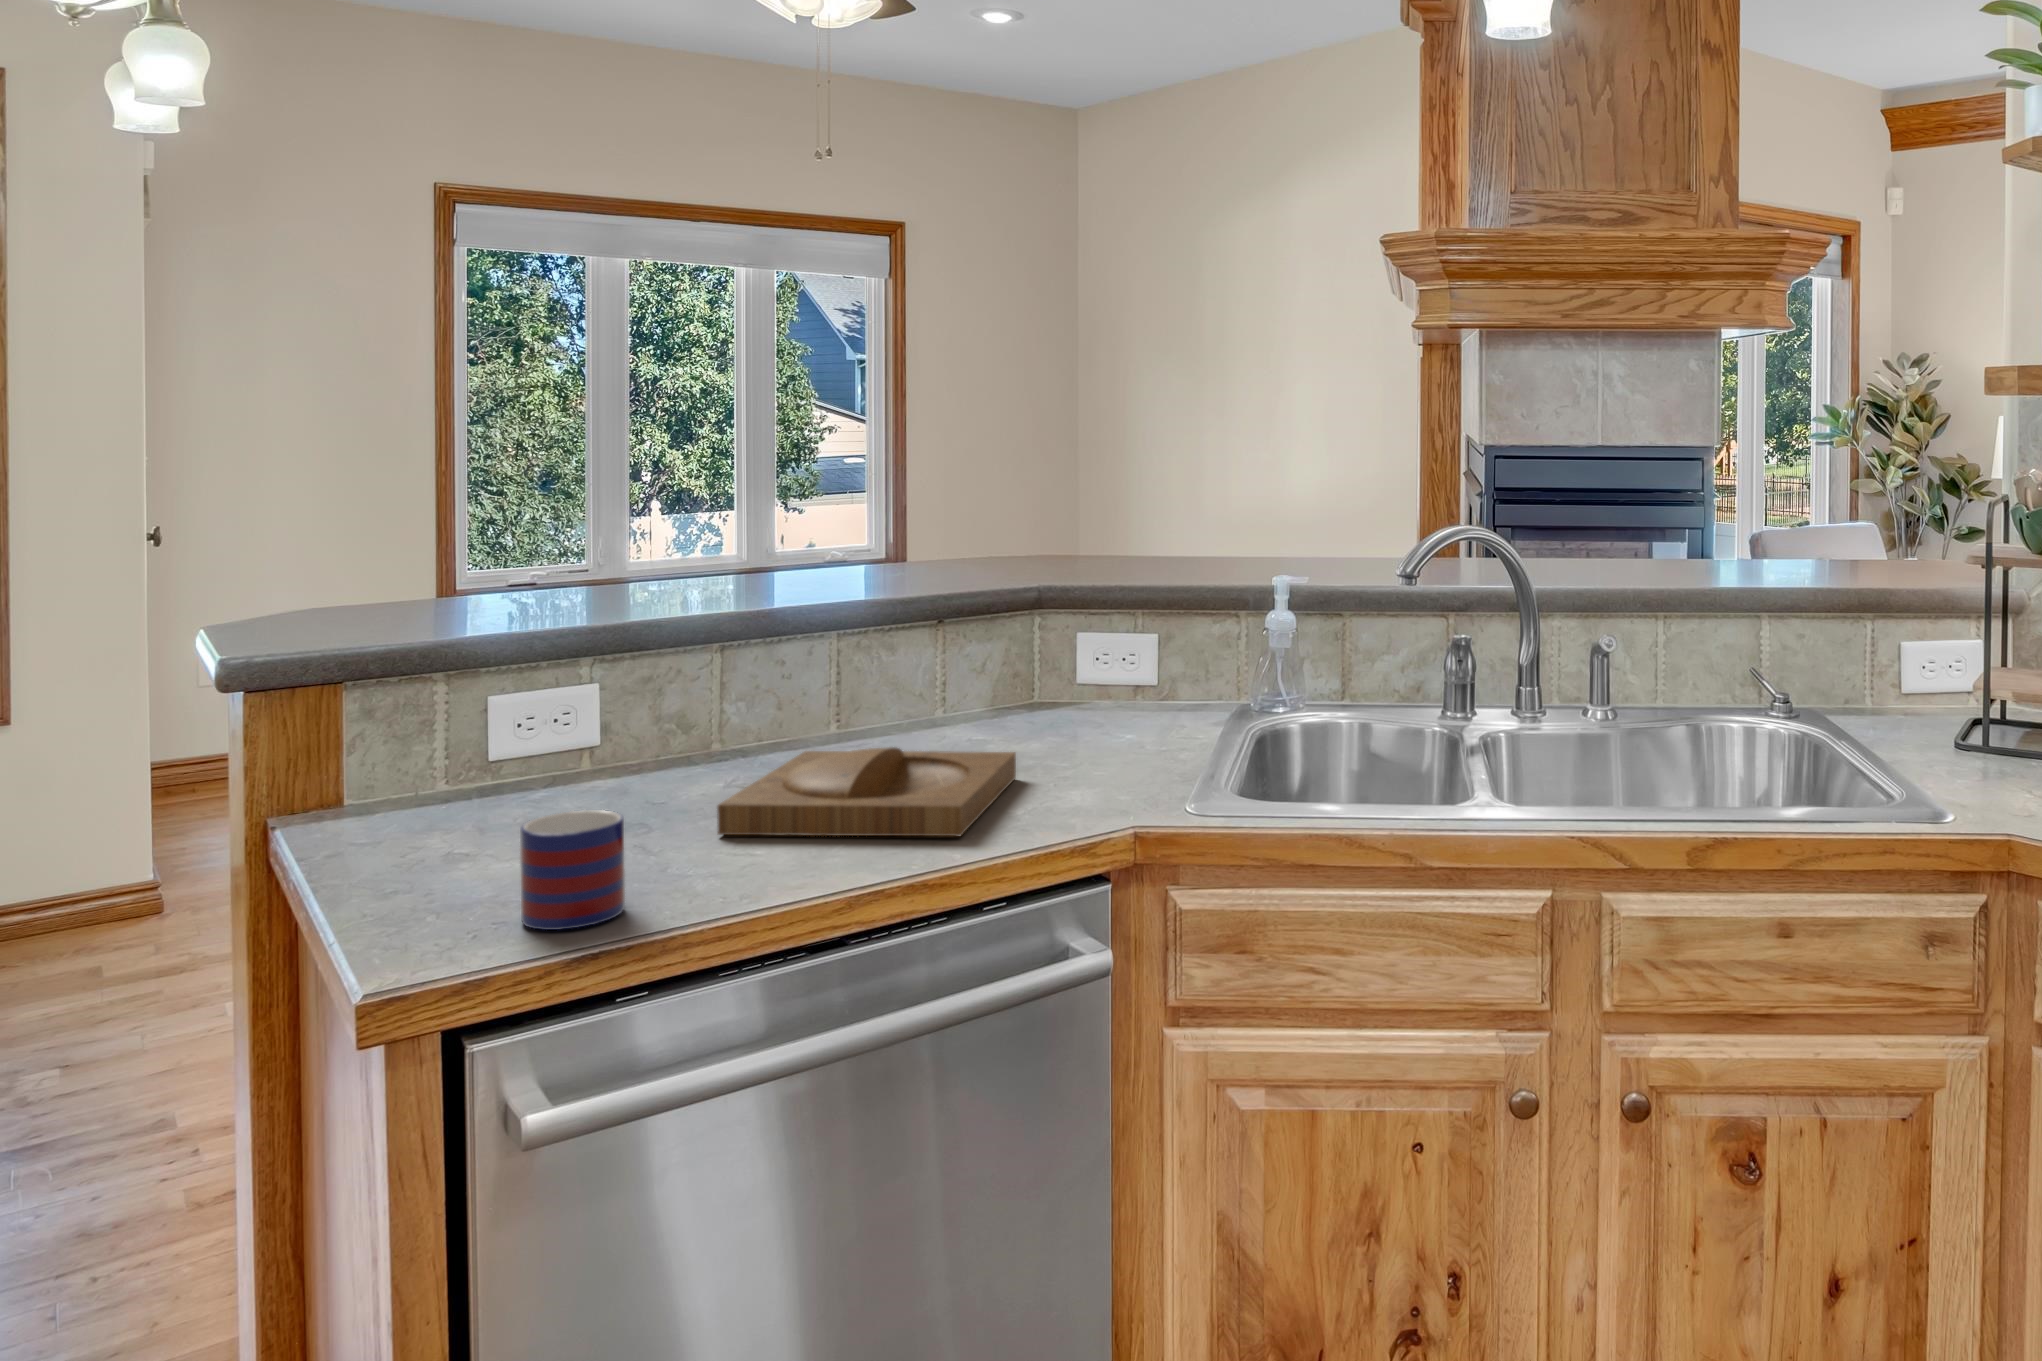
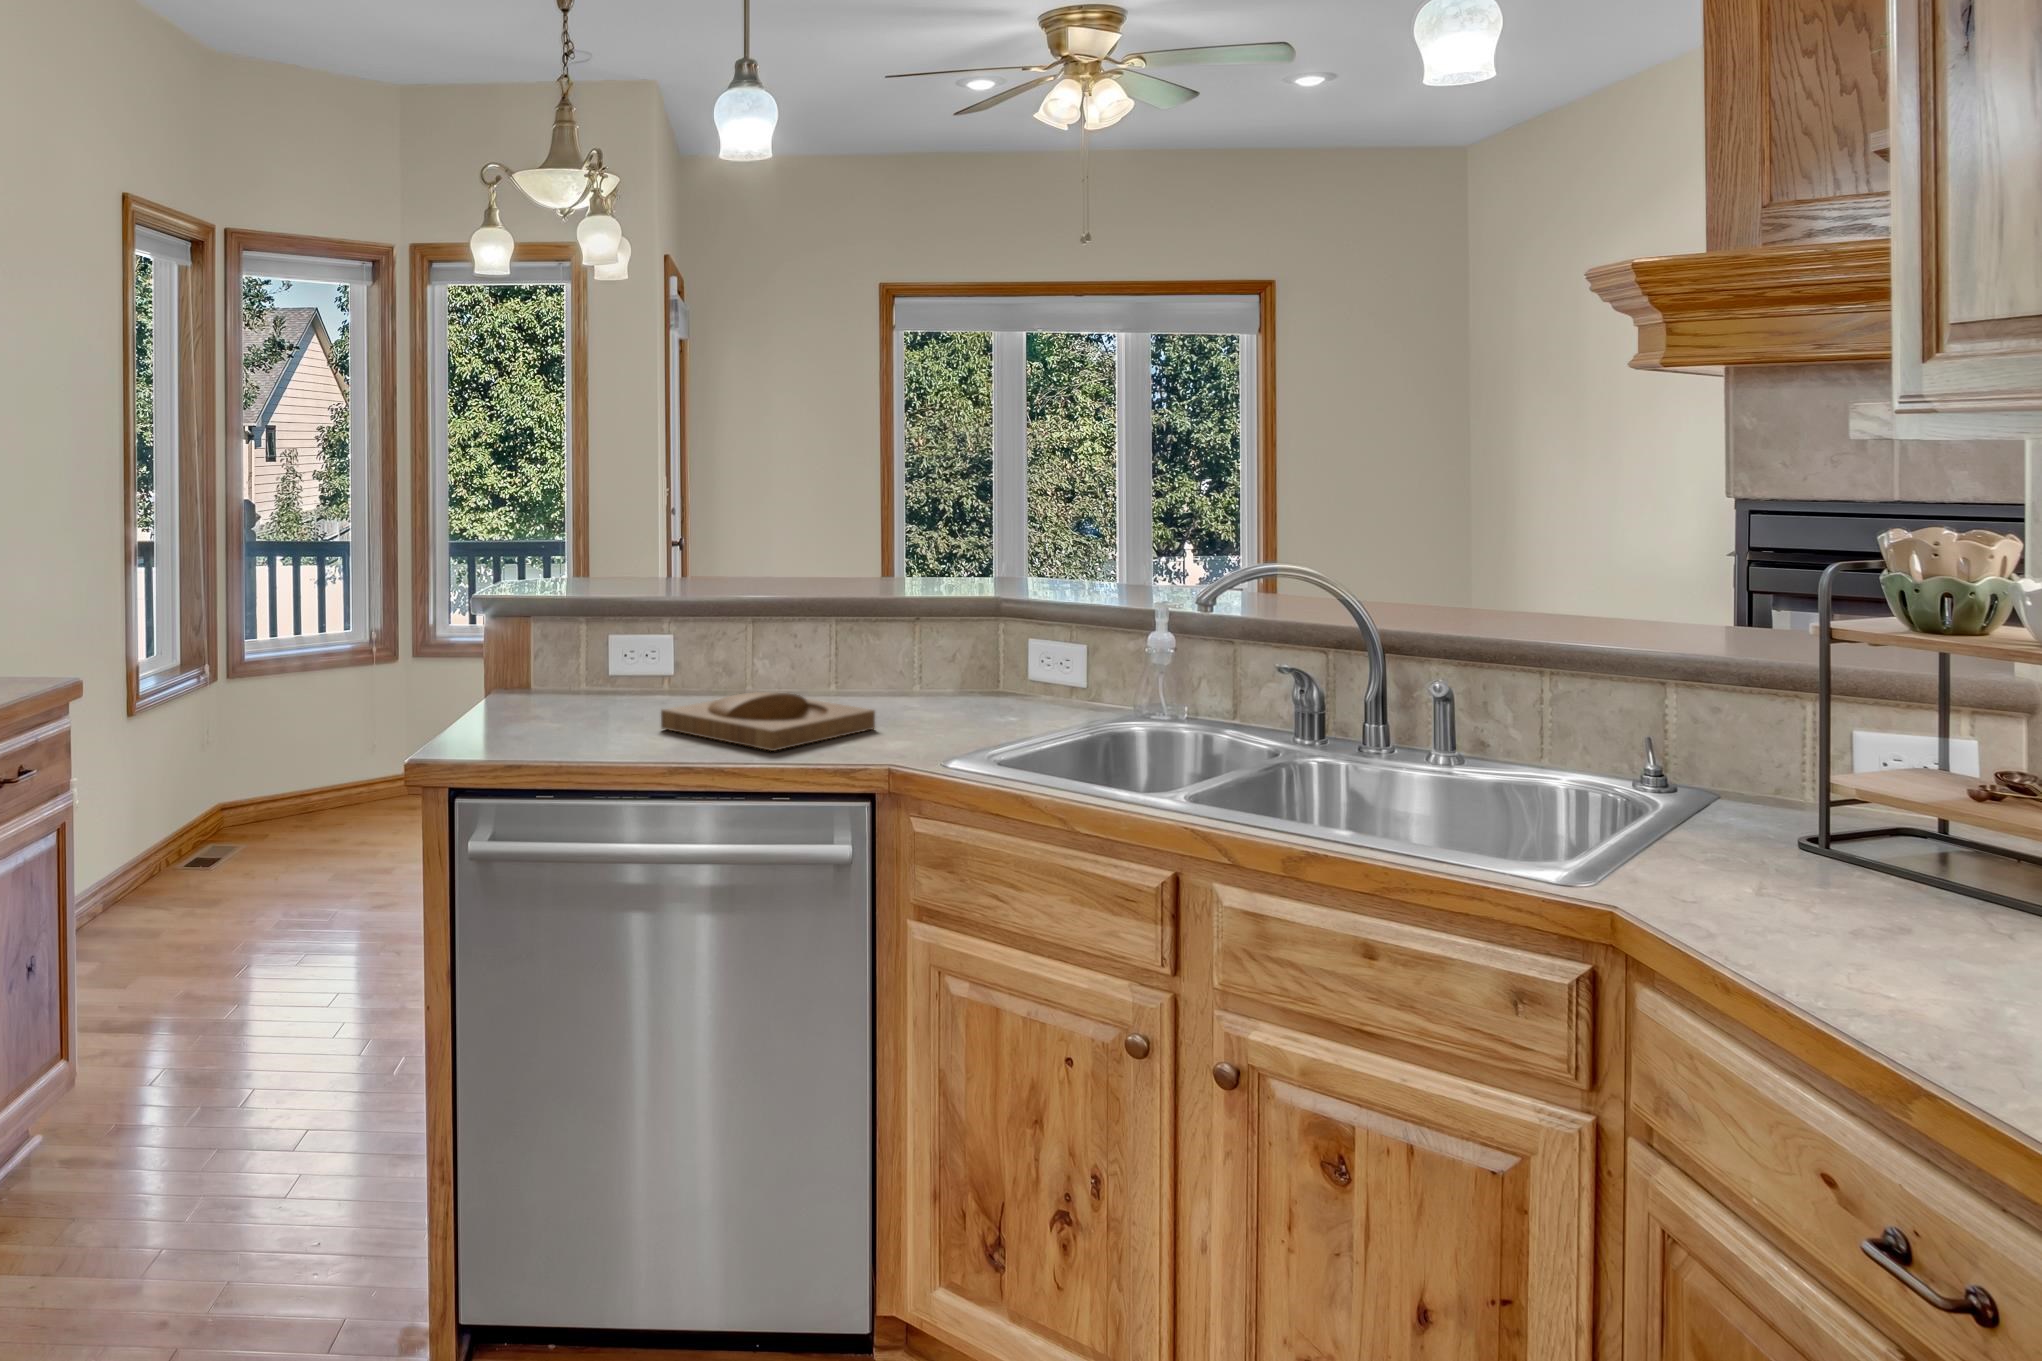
mug: present [520,810,625,930] -> none [510,693,566,755]

